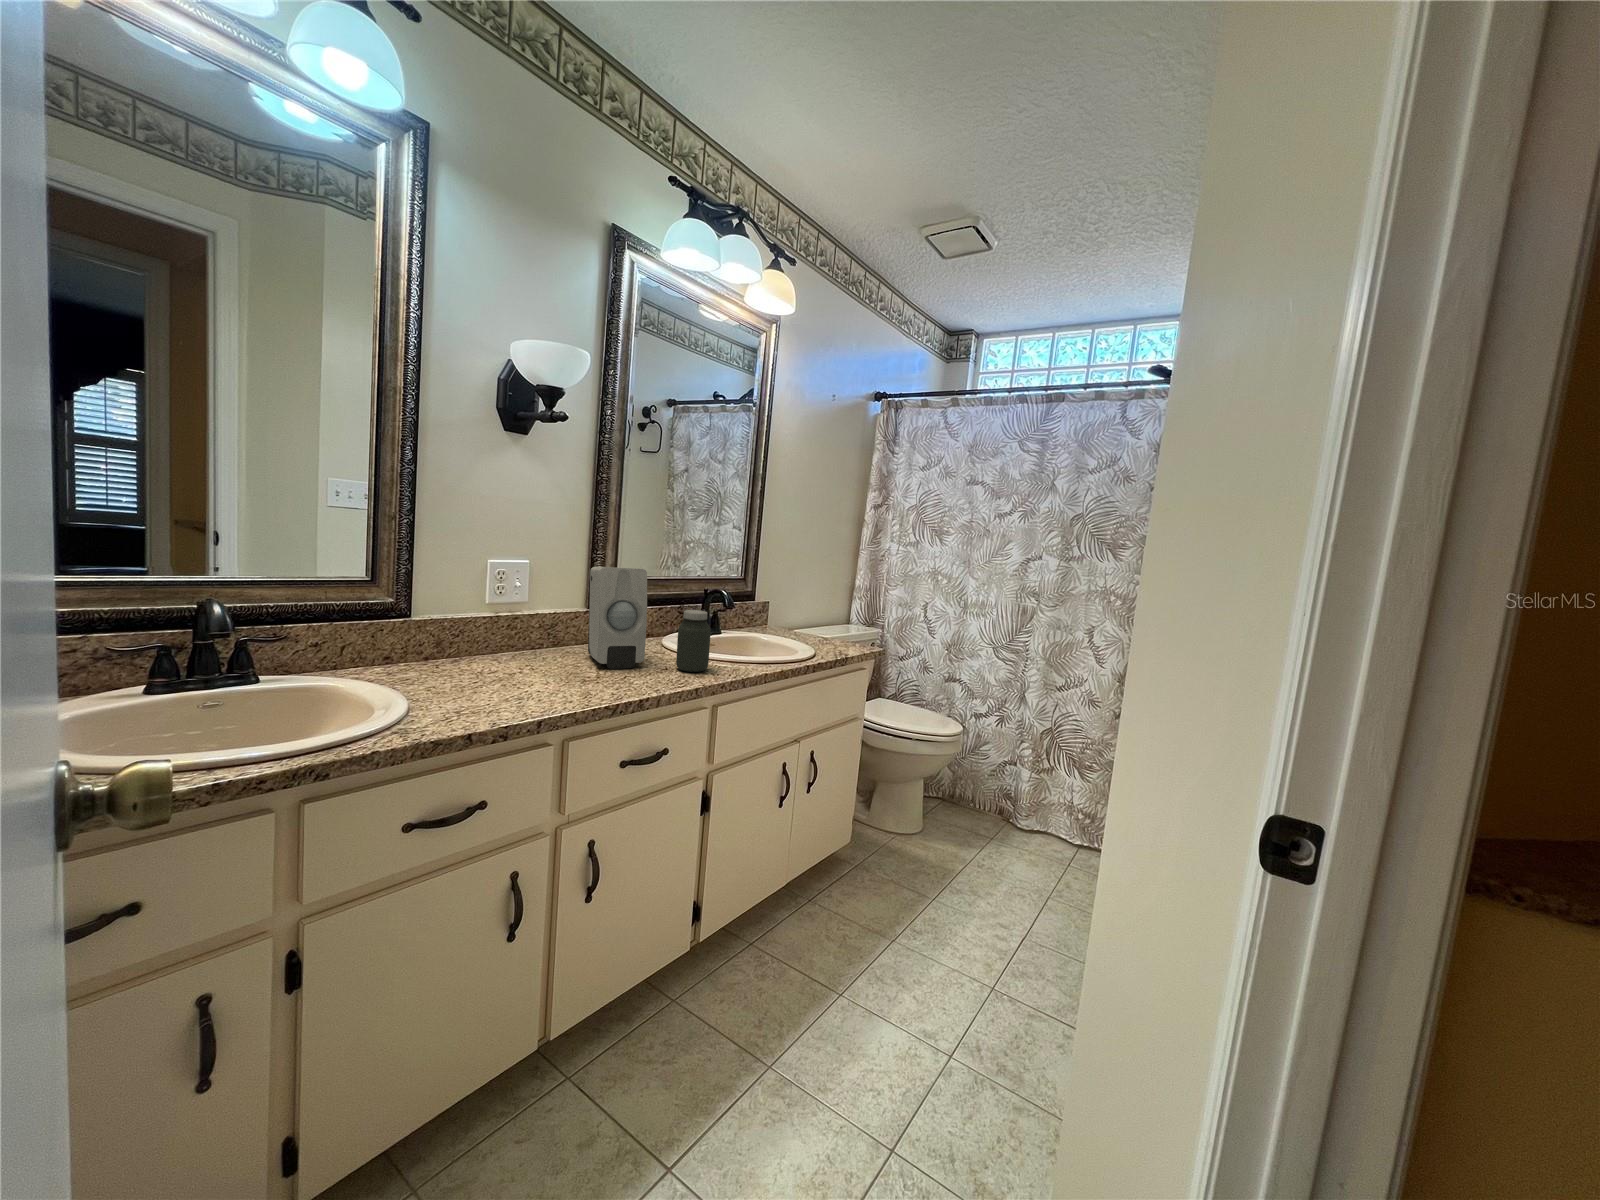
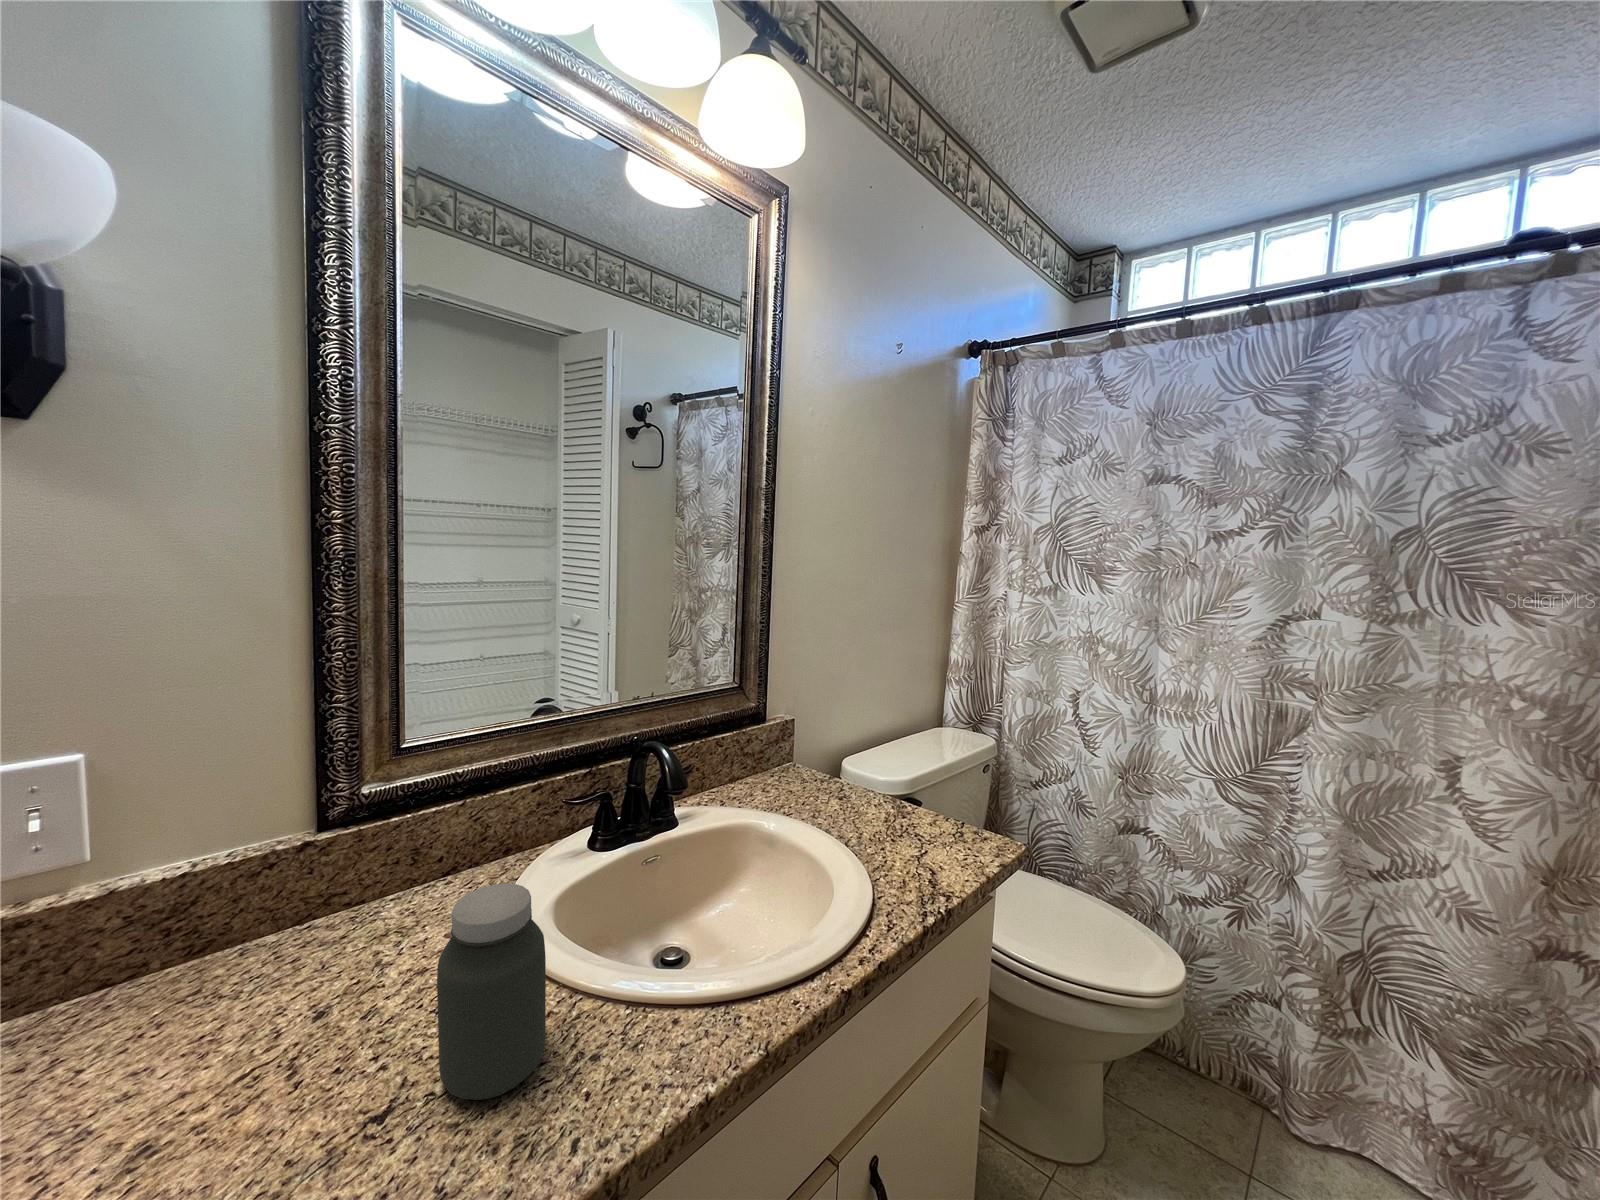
soap dispenser: present [588,567,647,669] -> none [158,741,388,1104]

